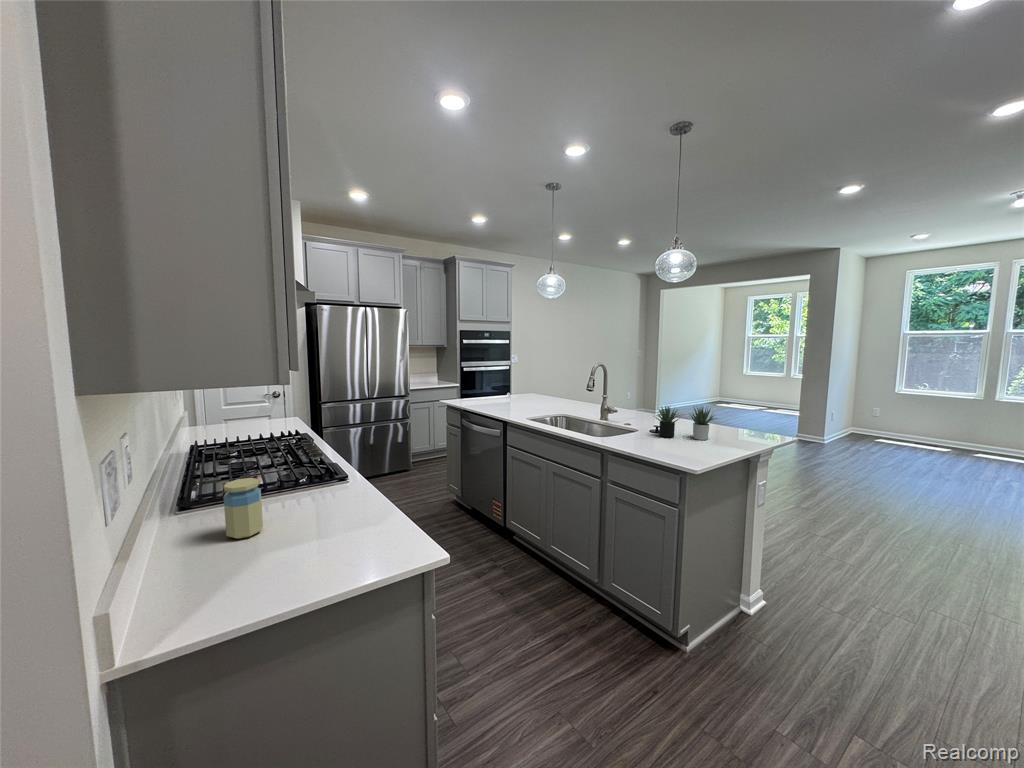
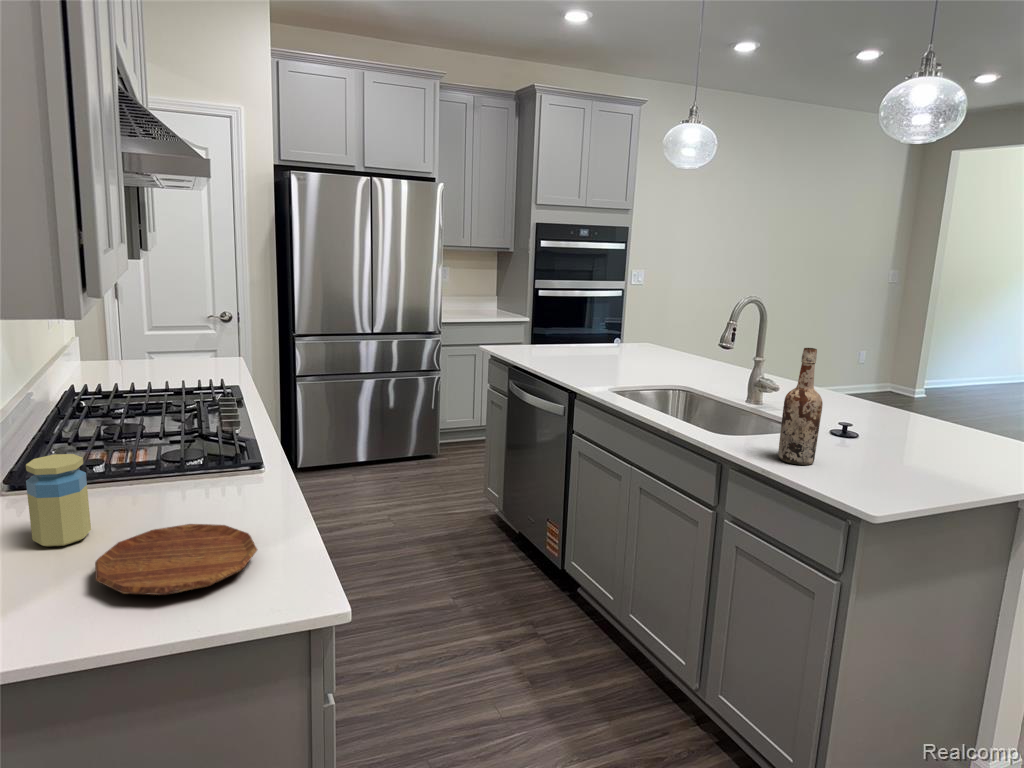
wine bottle: none [631,387,651,448] -> present [778,348,823,465]
succulent plant: present [655,406,716,440] -> none [834,384,975,460]
tray: none [282,512,381,558] -> present [95,524,258,595]

